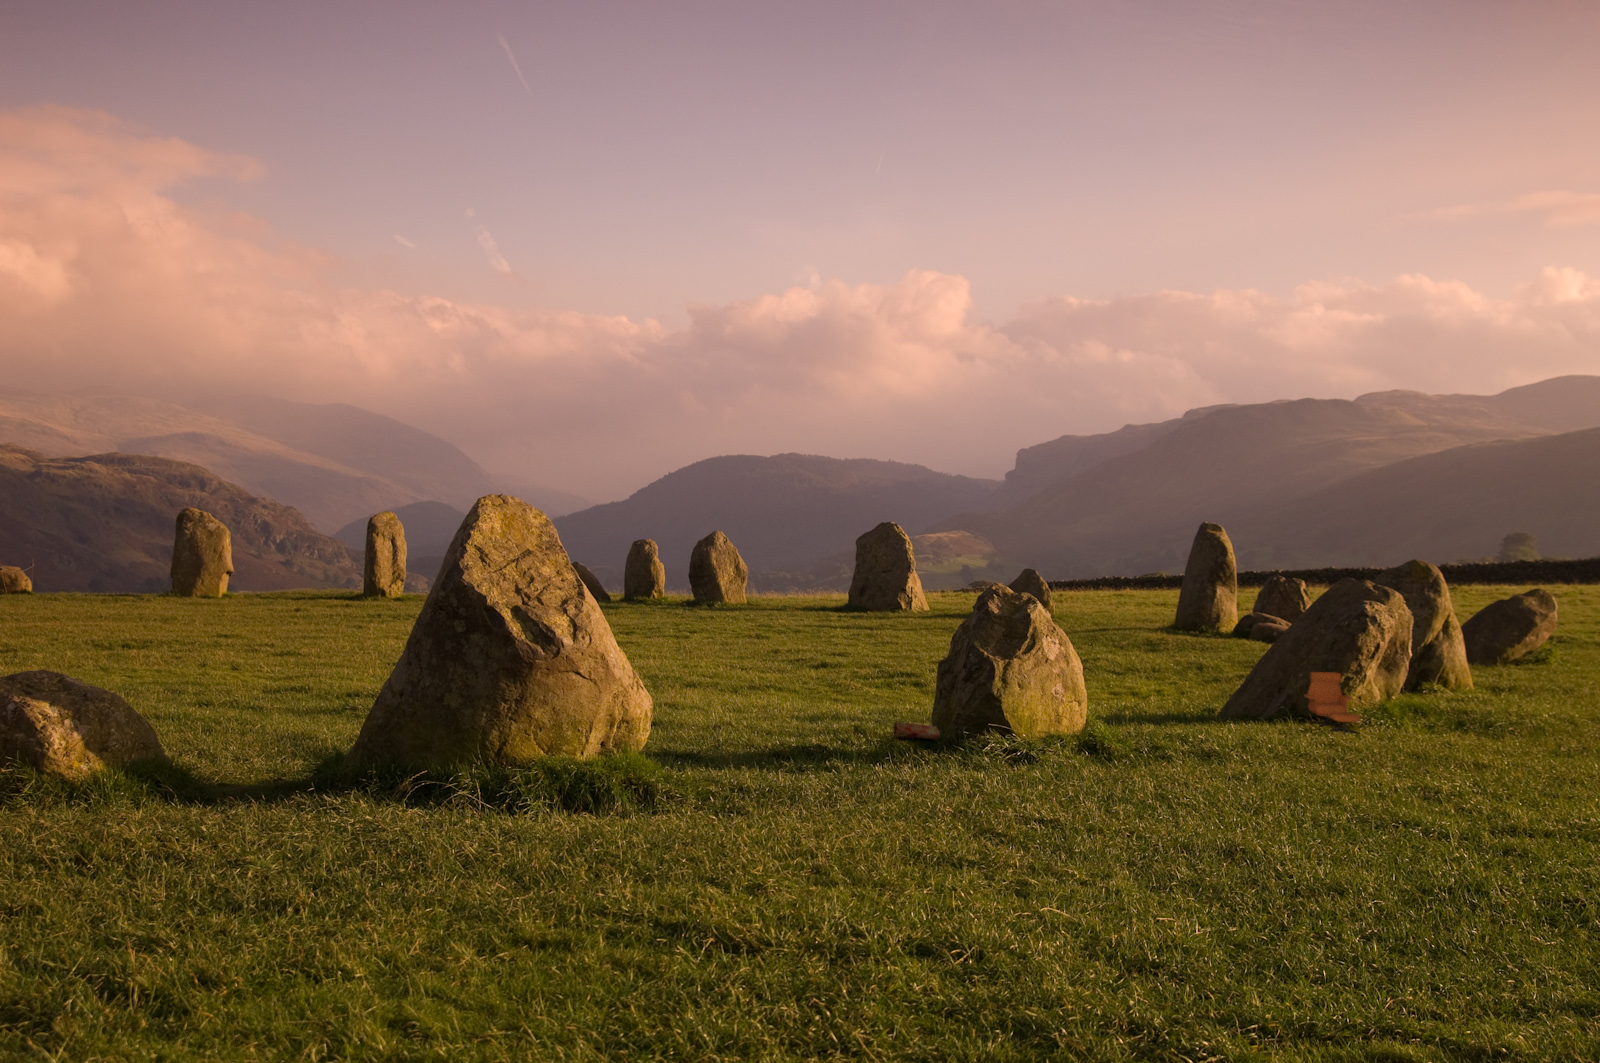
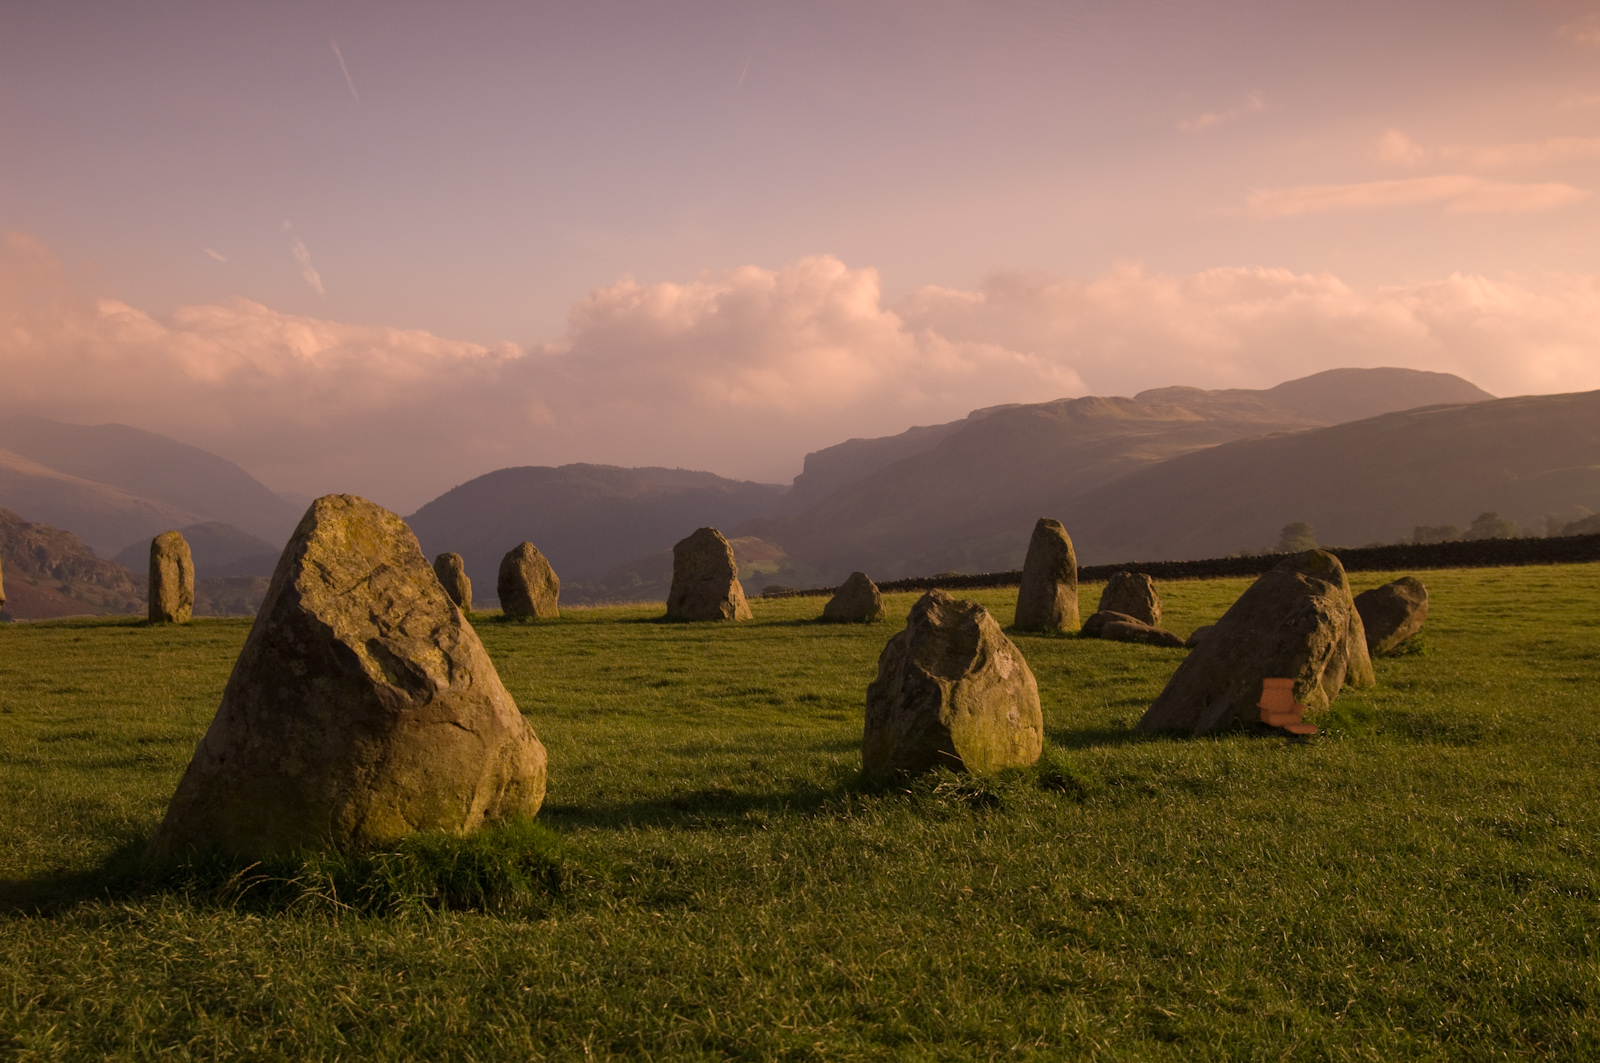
bag: present [893,722,940,739] -> none [825,753,882,776]

